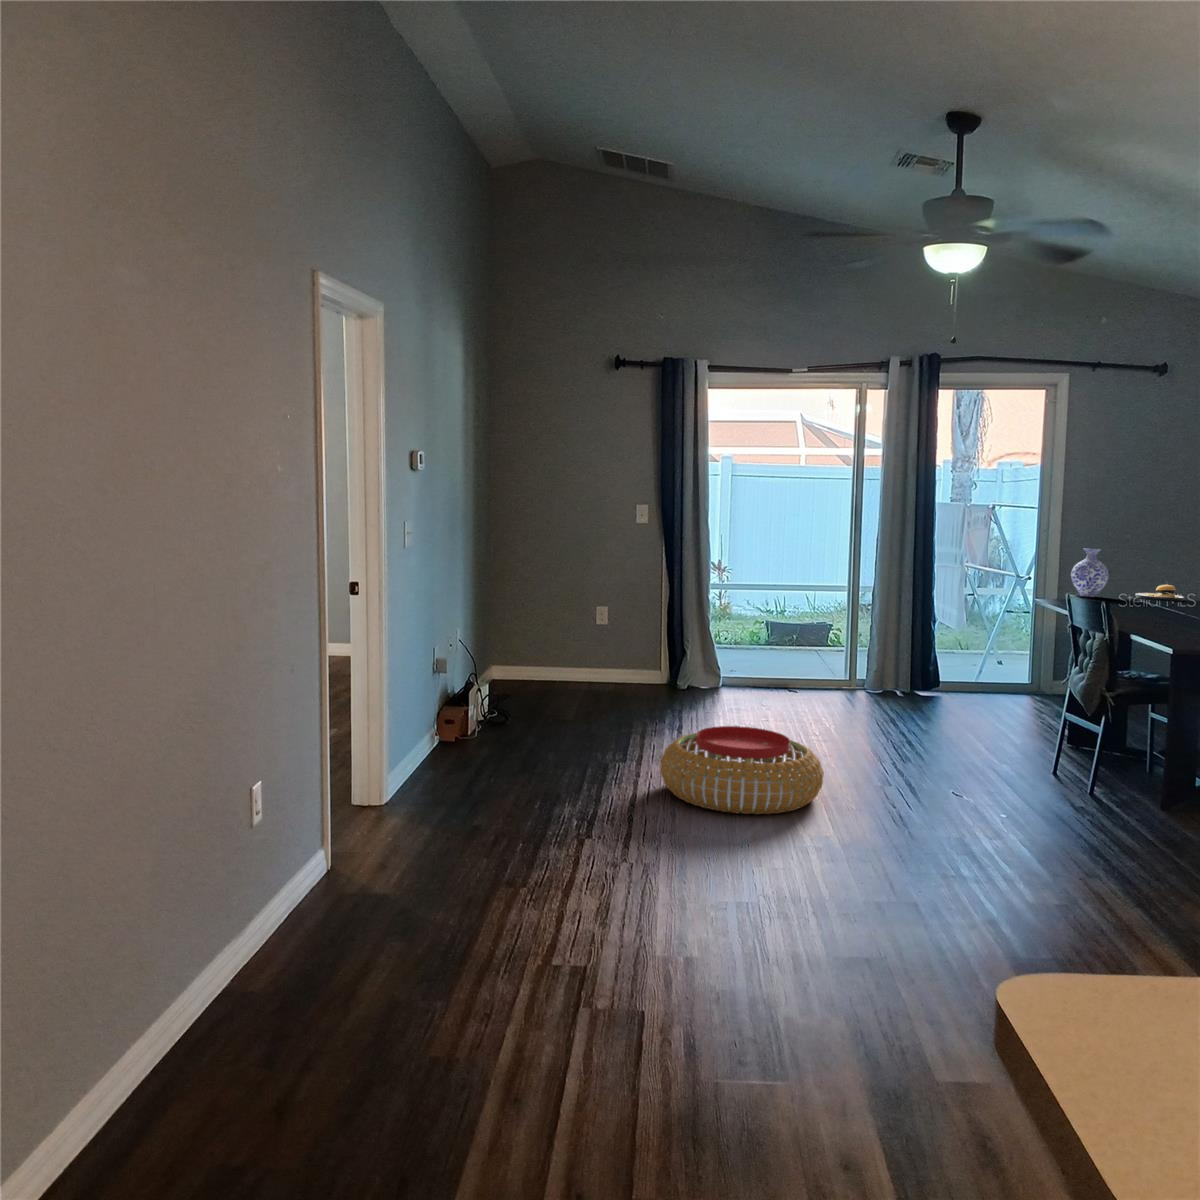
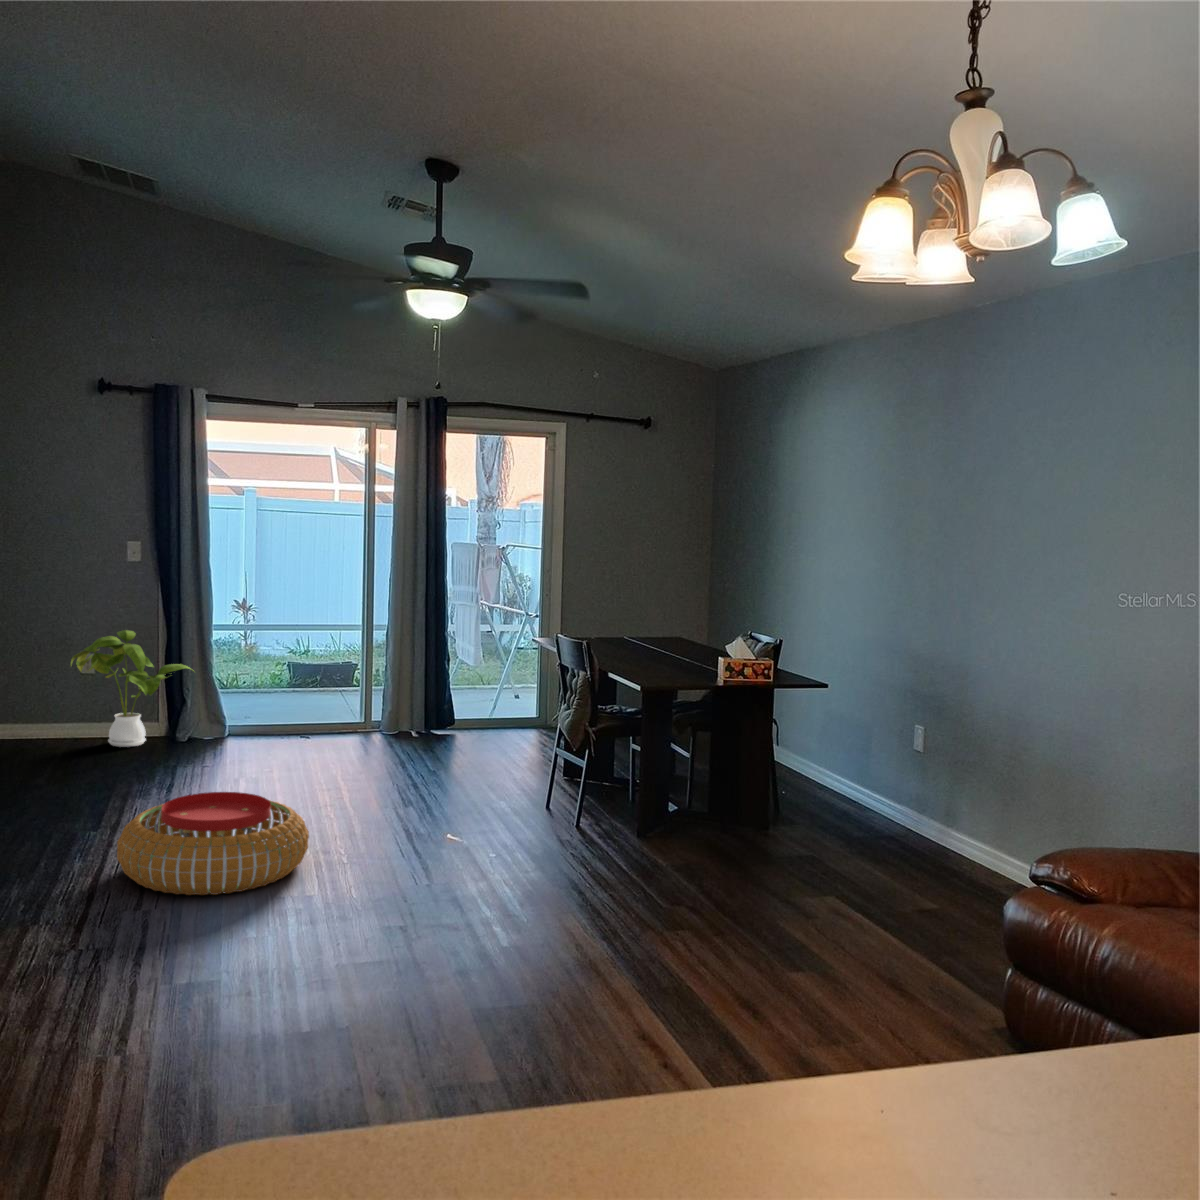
vase: present [1071,549,1108,597] -> none [572,586,603,630]
house plant: none [589,584,693,690] -> present [71,630,194,747]
plate: present [1135,585,1185,601] -> none [627,611,666,633]

